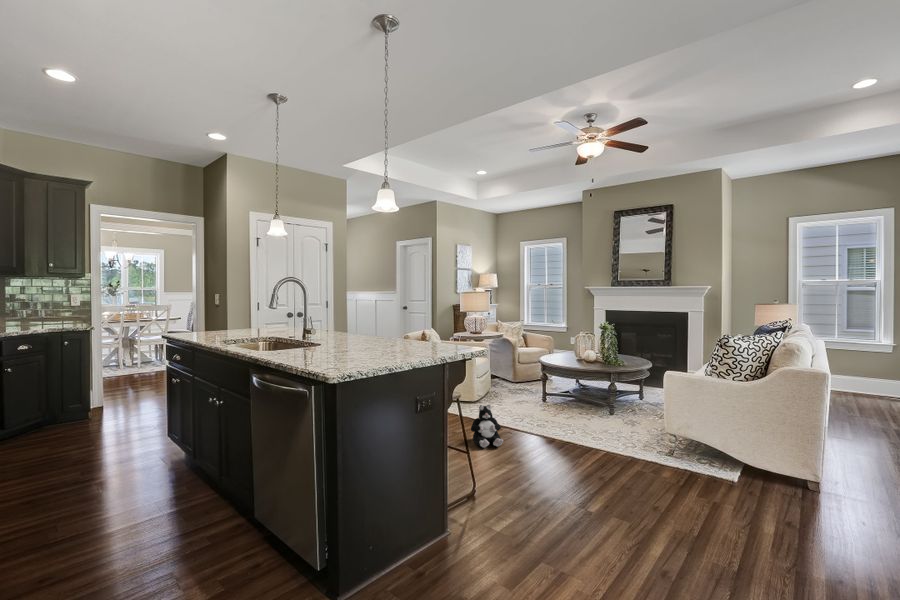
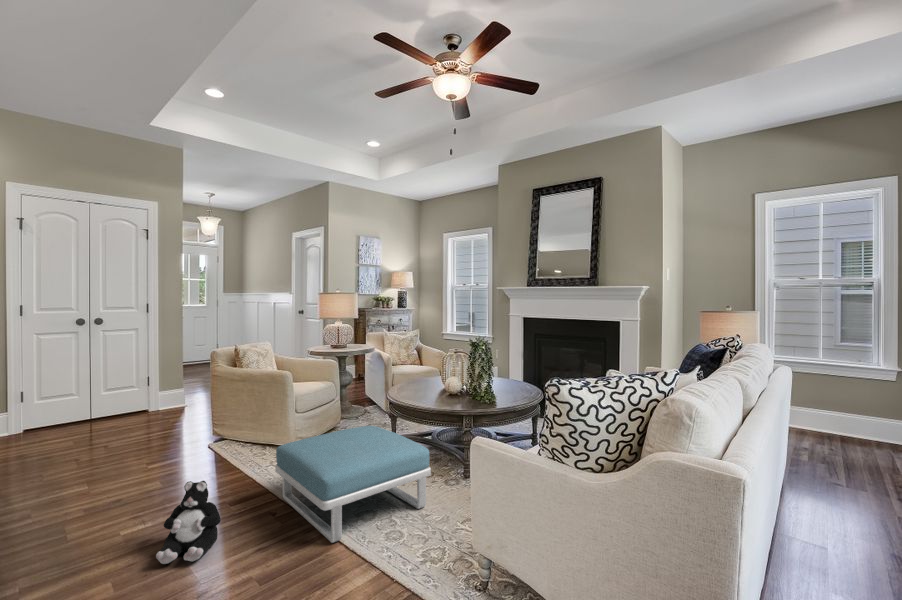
footstool: none [504,381,604,440] -> present [275,426,431,543]

